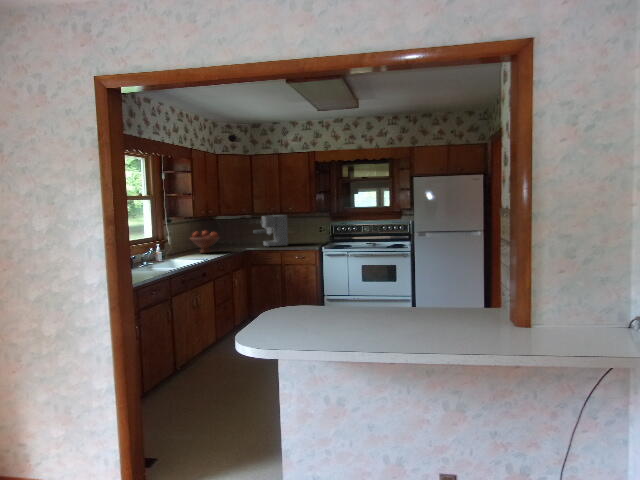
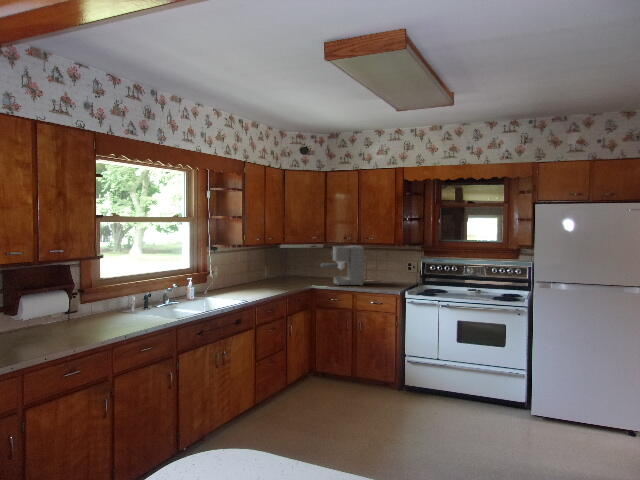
fruit bowl: present [190,231,219,253] -> none [238,262,274,290]

